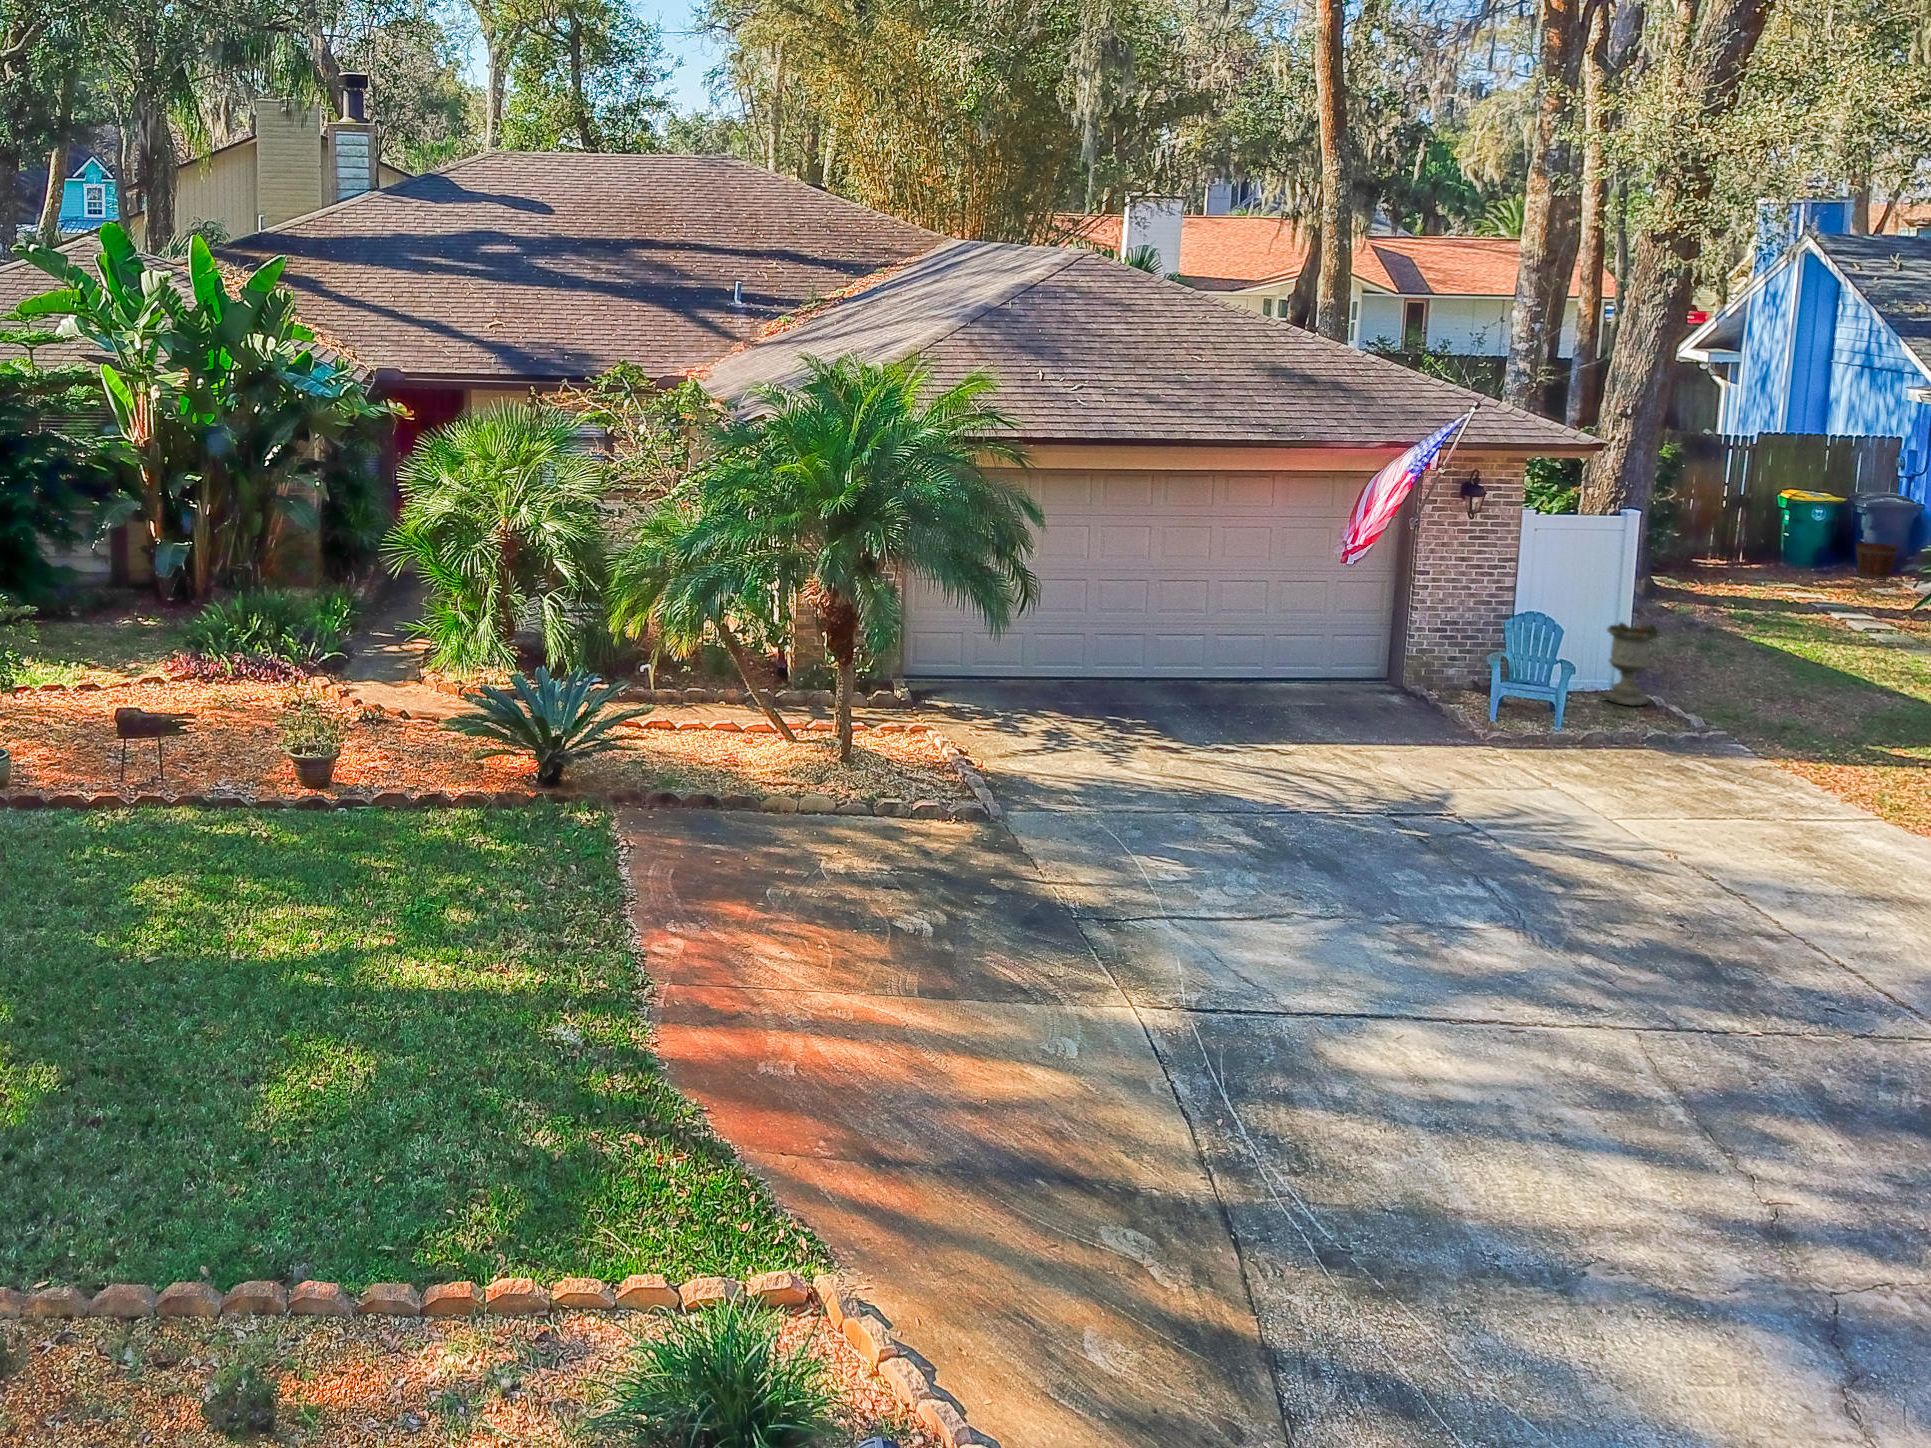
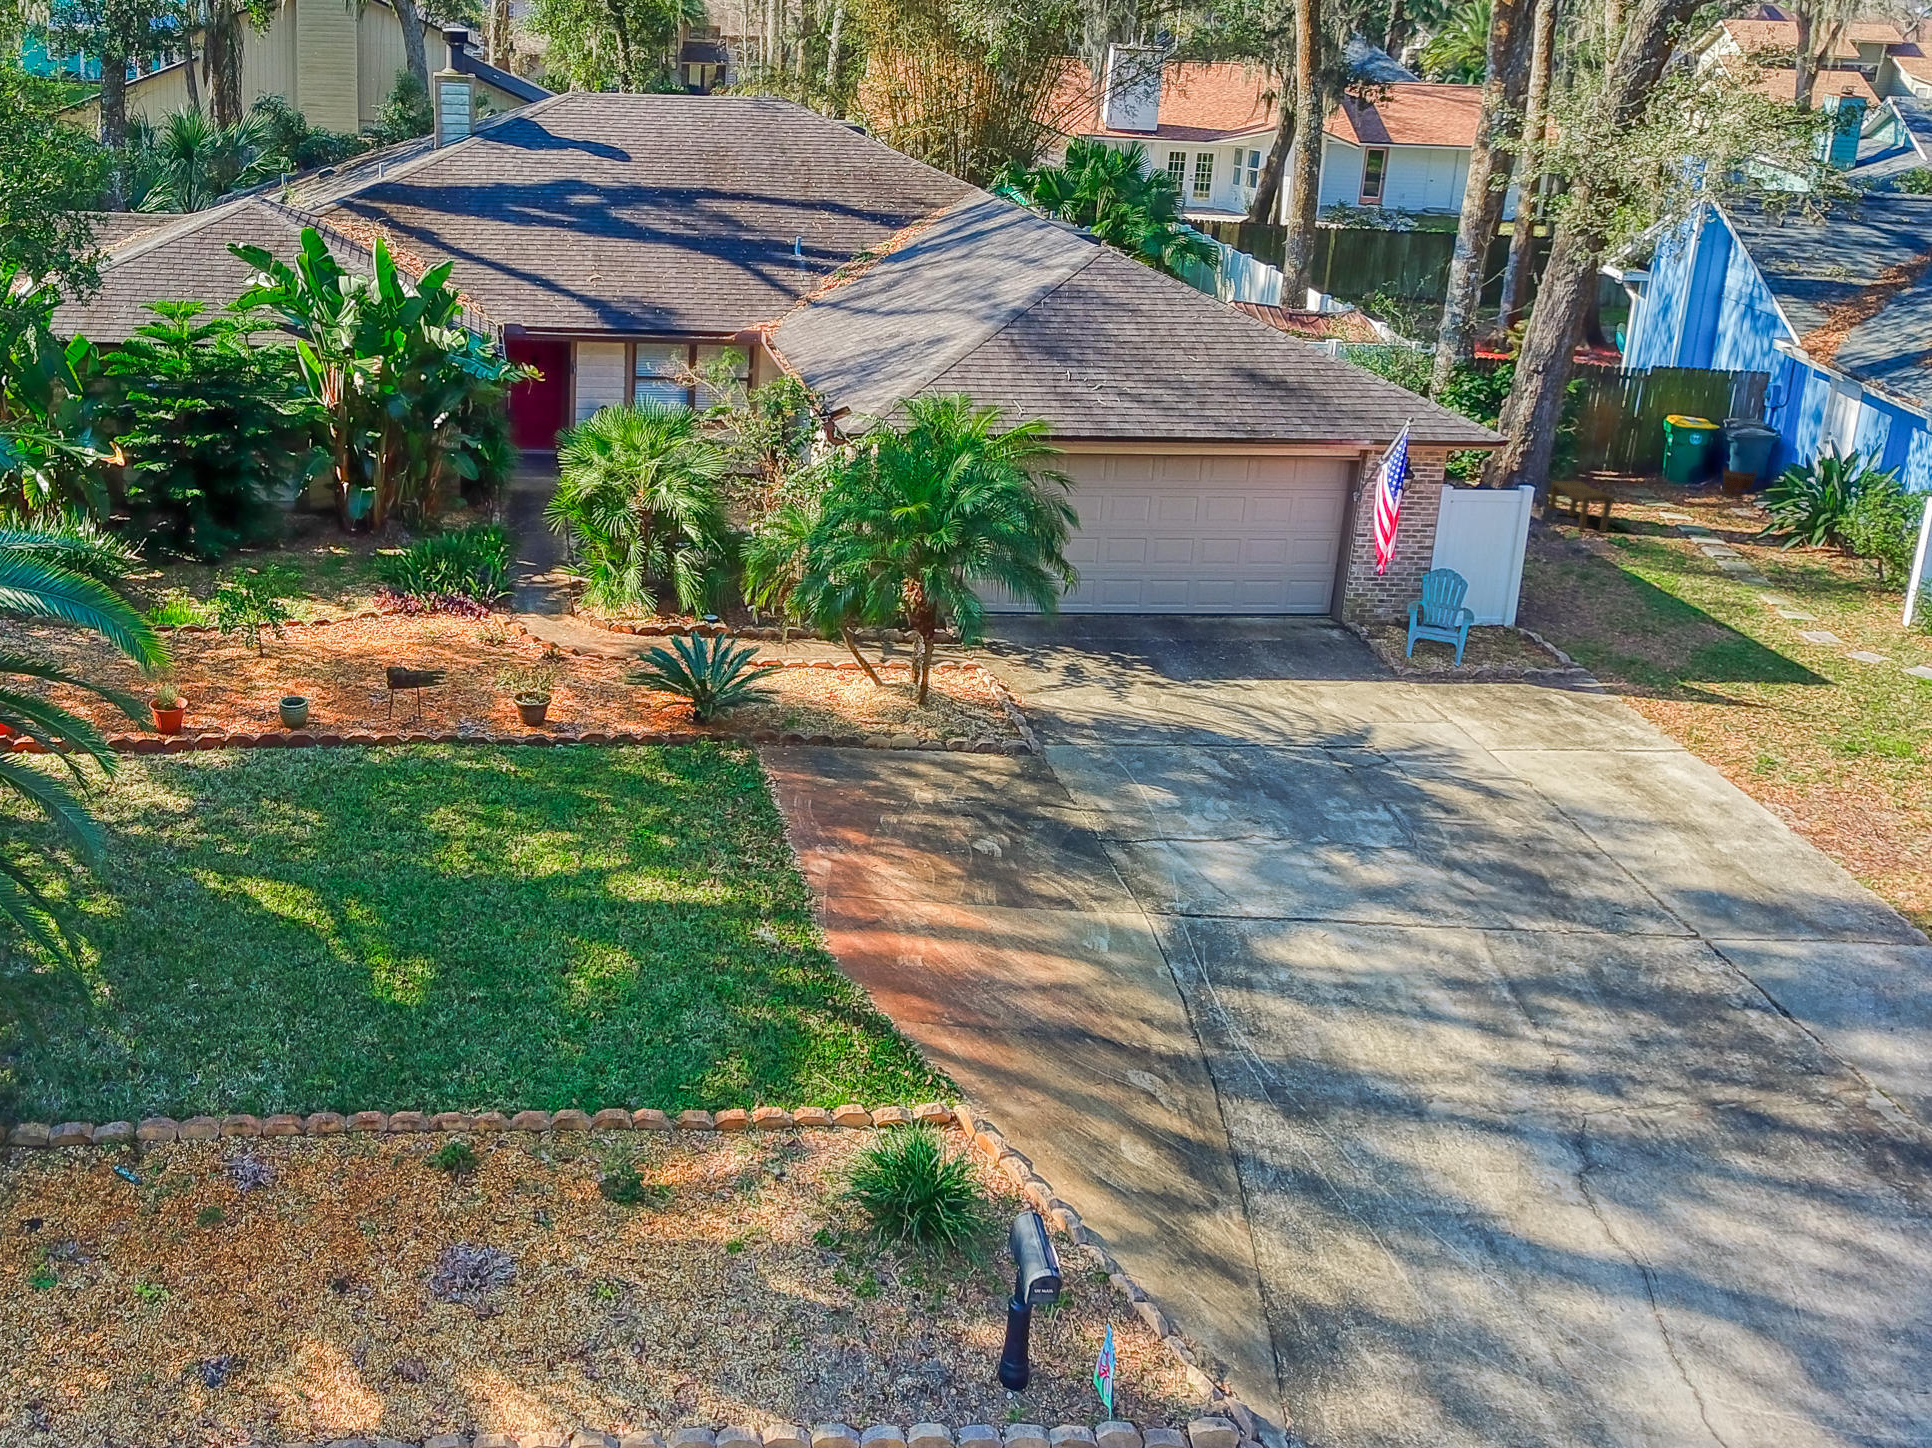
bench: none [1650,550,1732,607] -> present [1549,481,1614,532]
planter: present [1601,623,1659,706] -> none [1492,576,1542,641]

